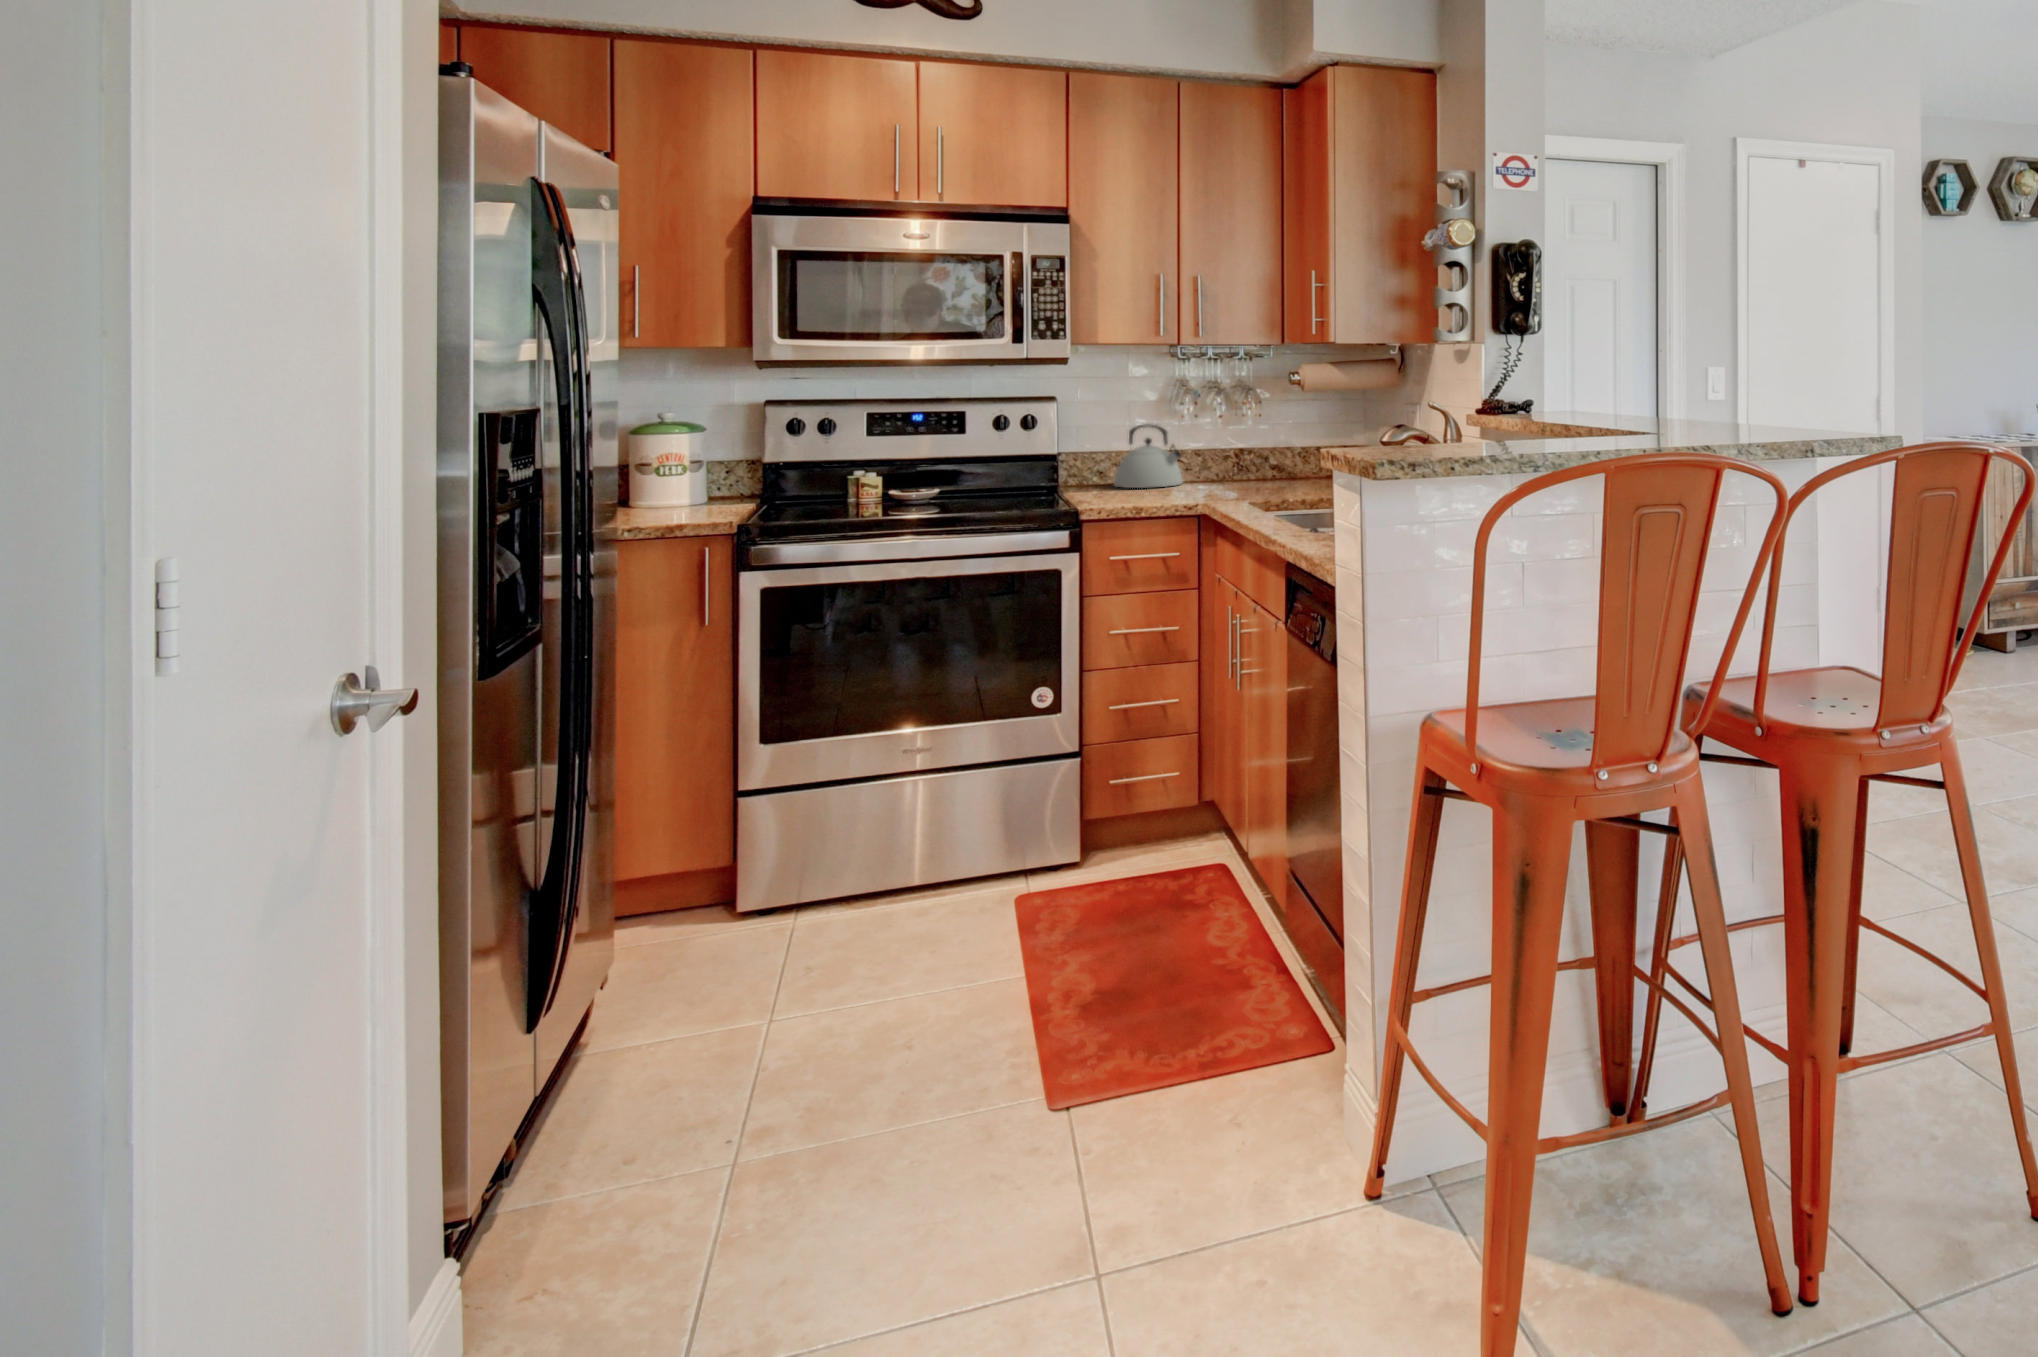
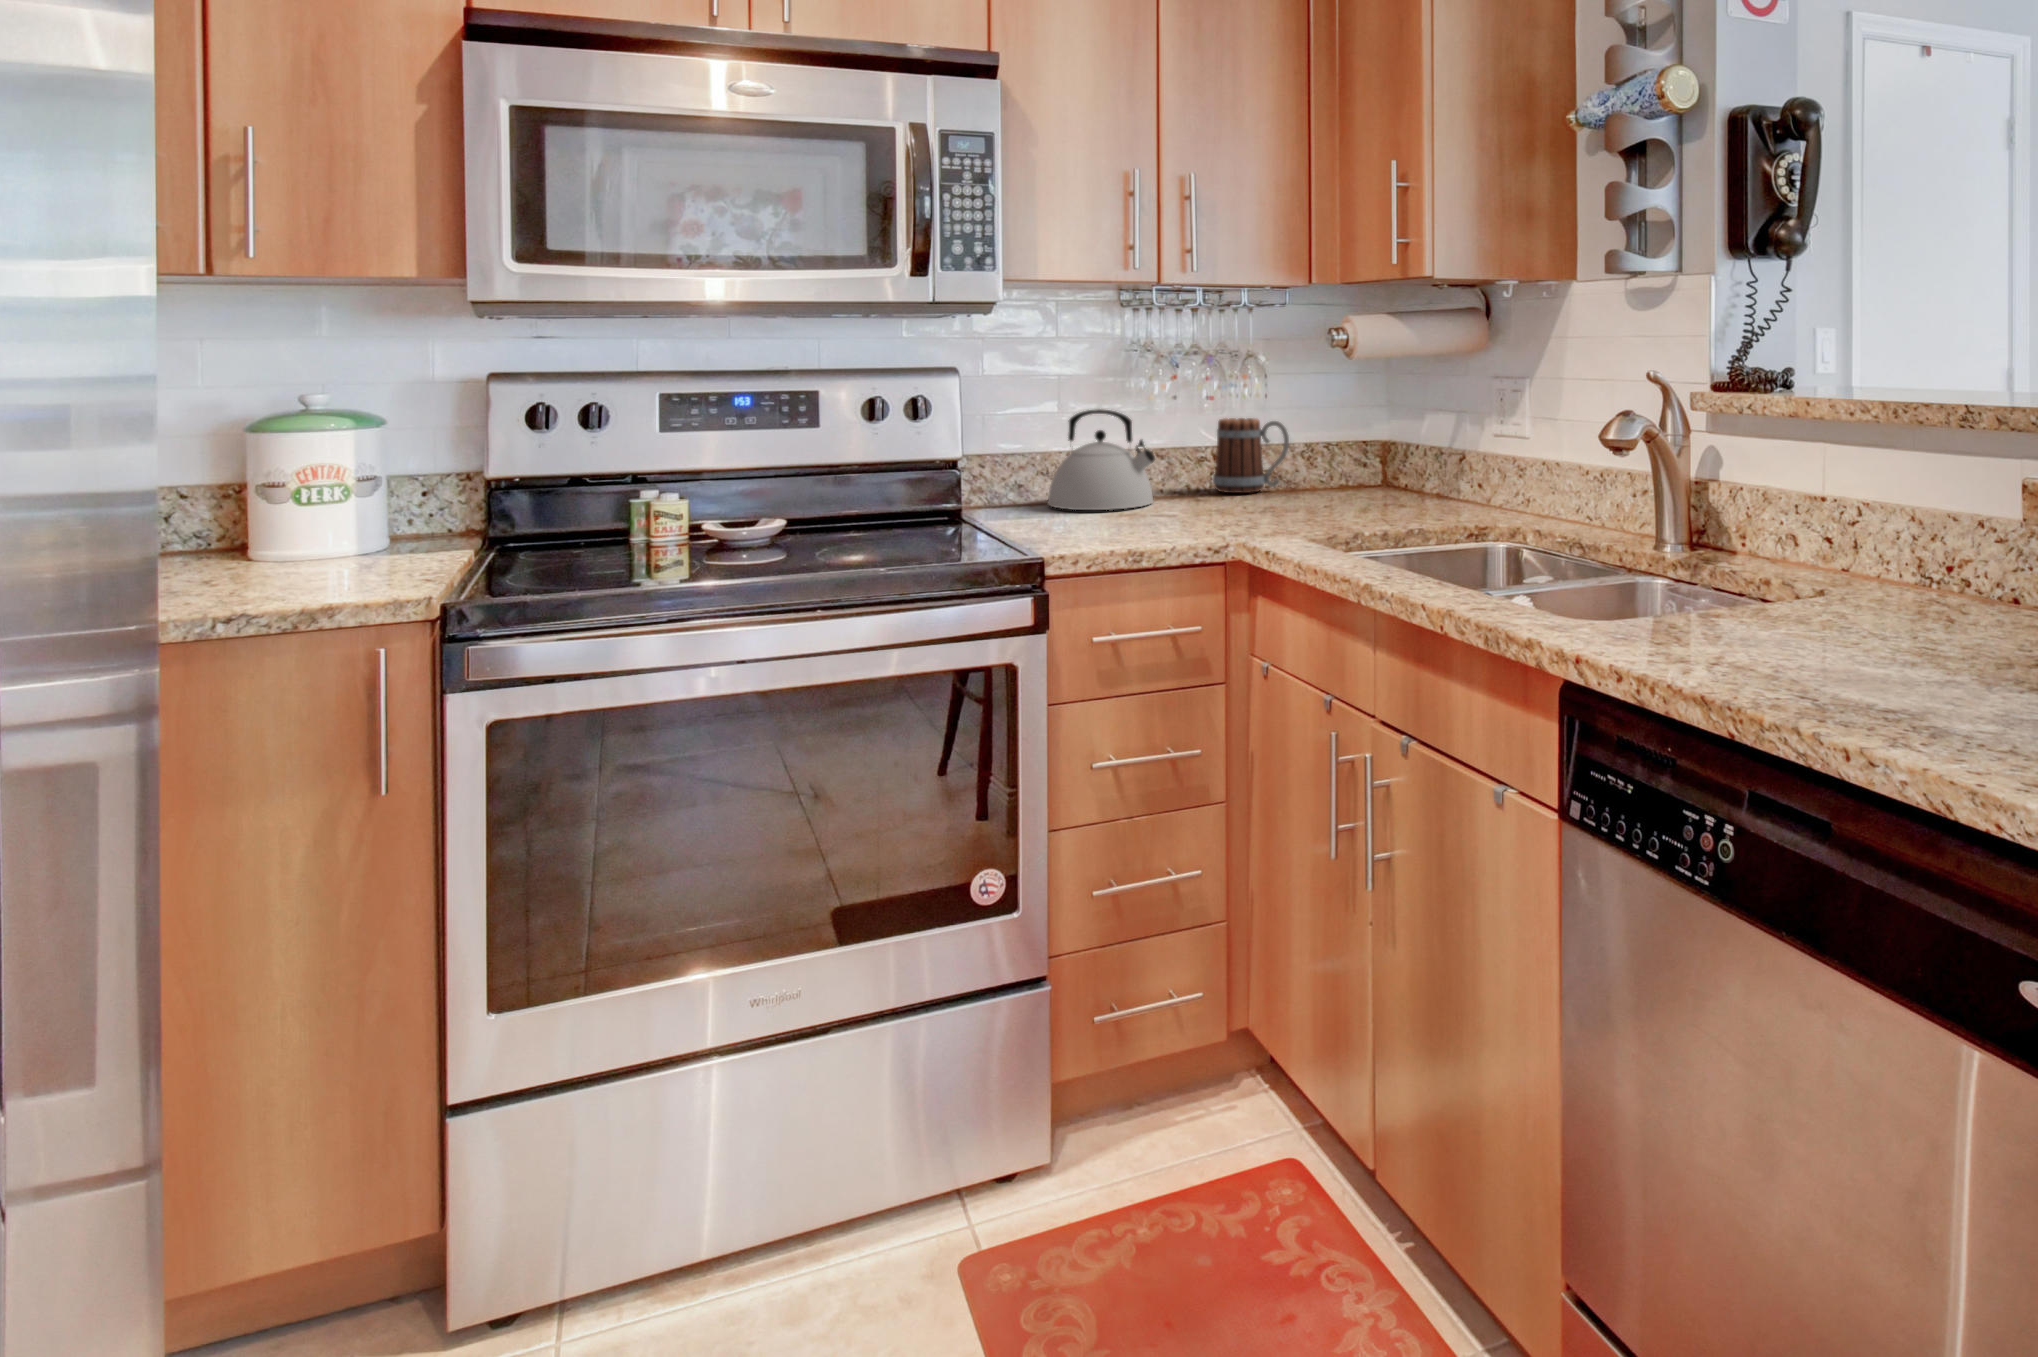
mug: none [1227,430,1277,479] -> present [1213,418,1289,493]

